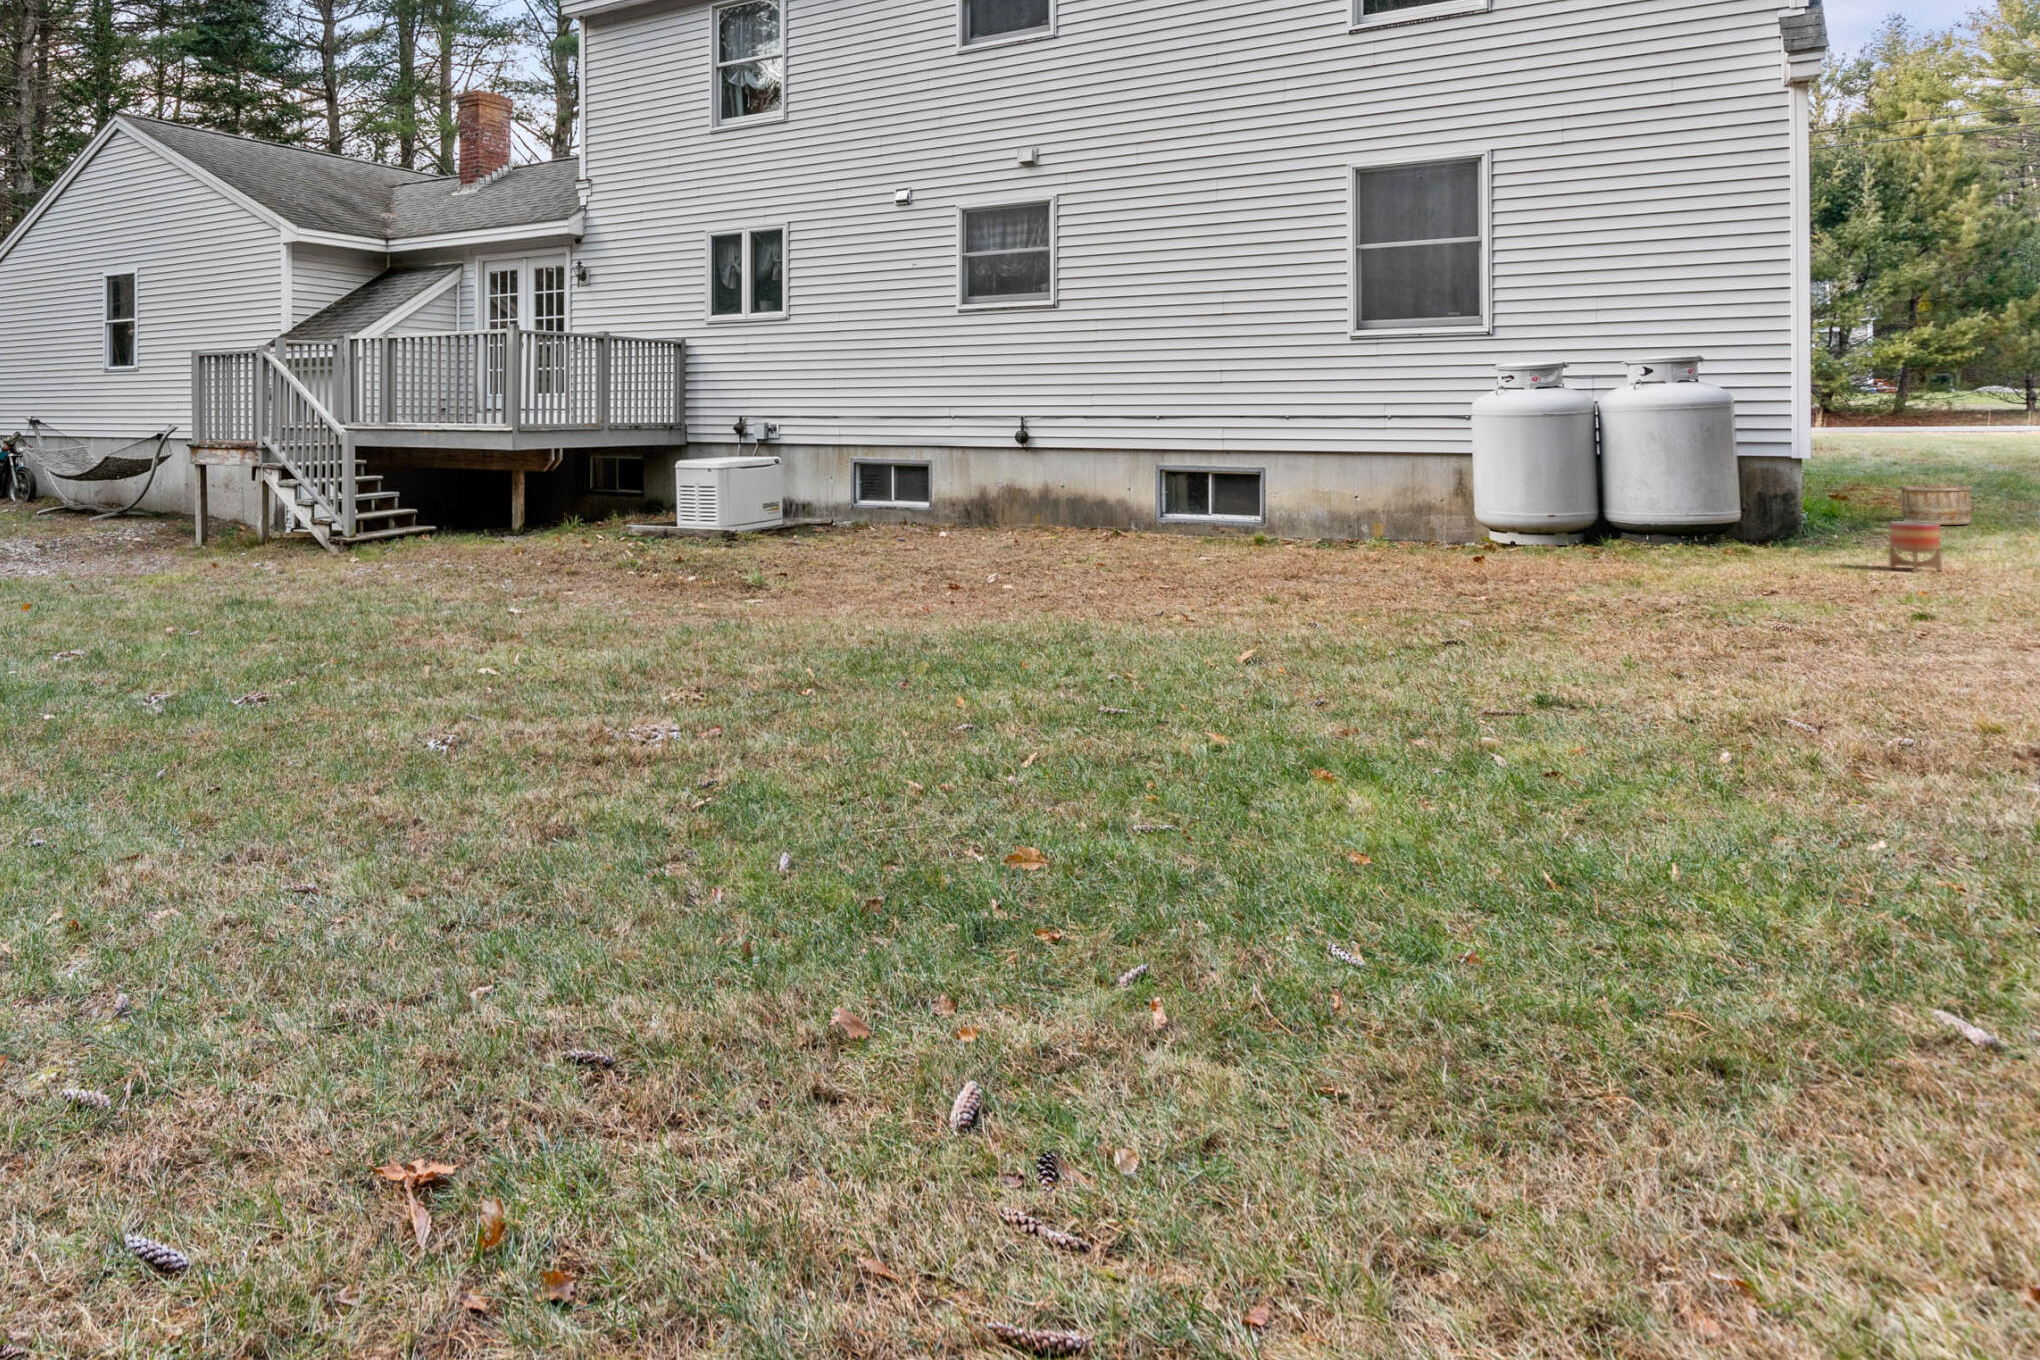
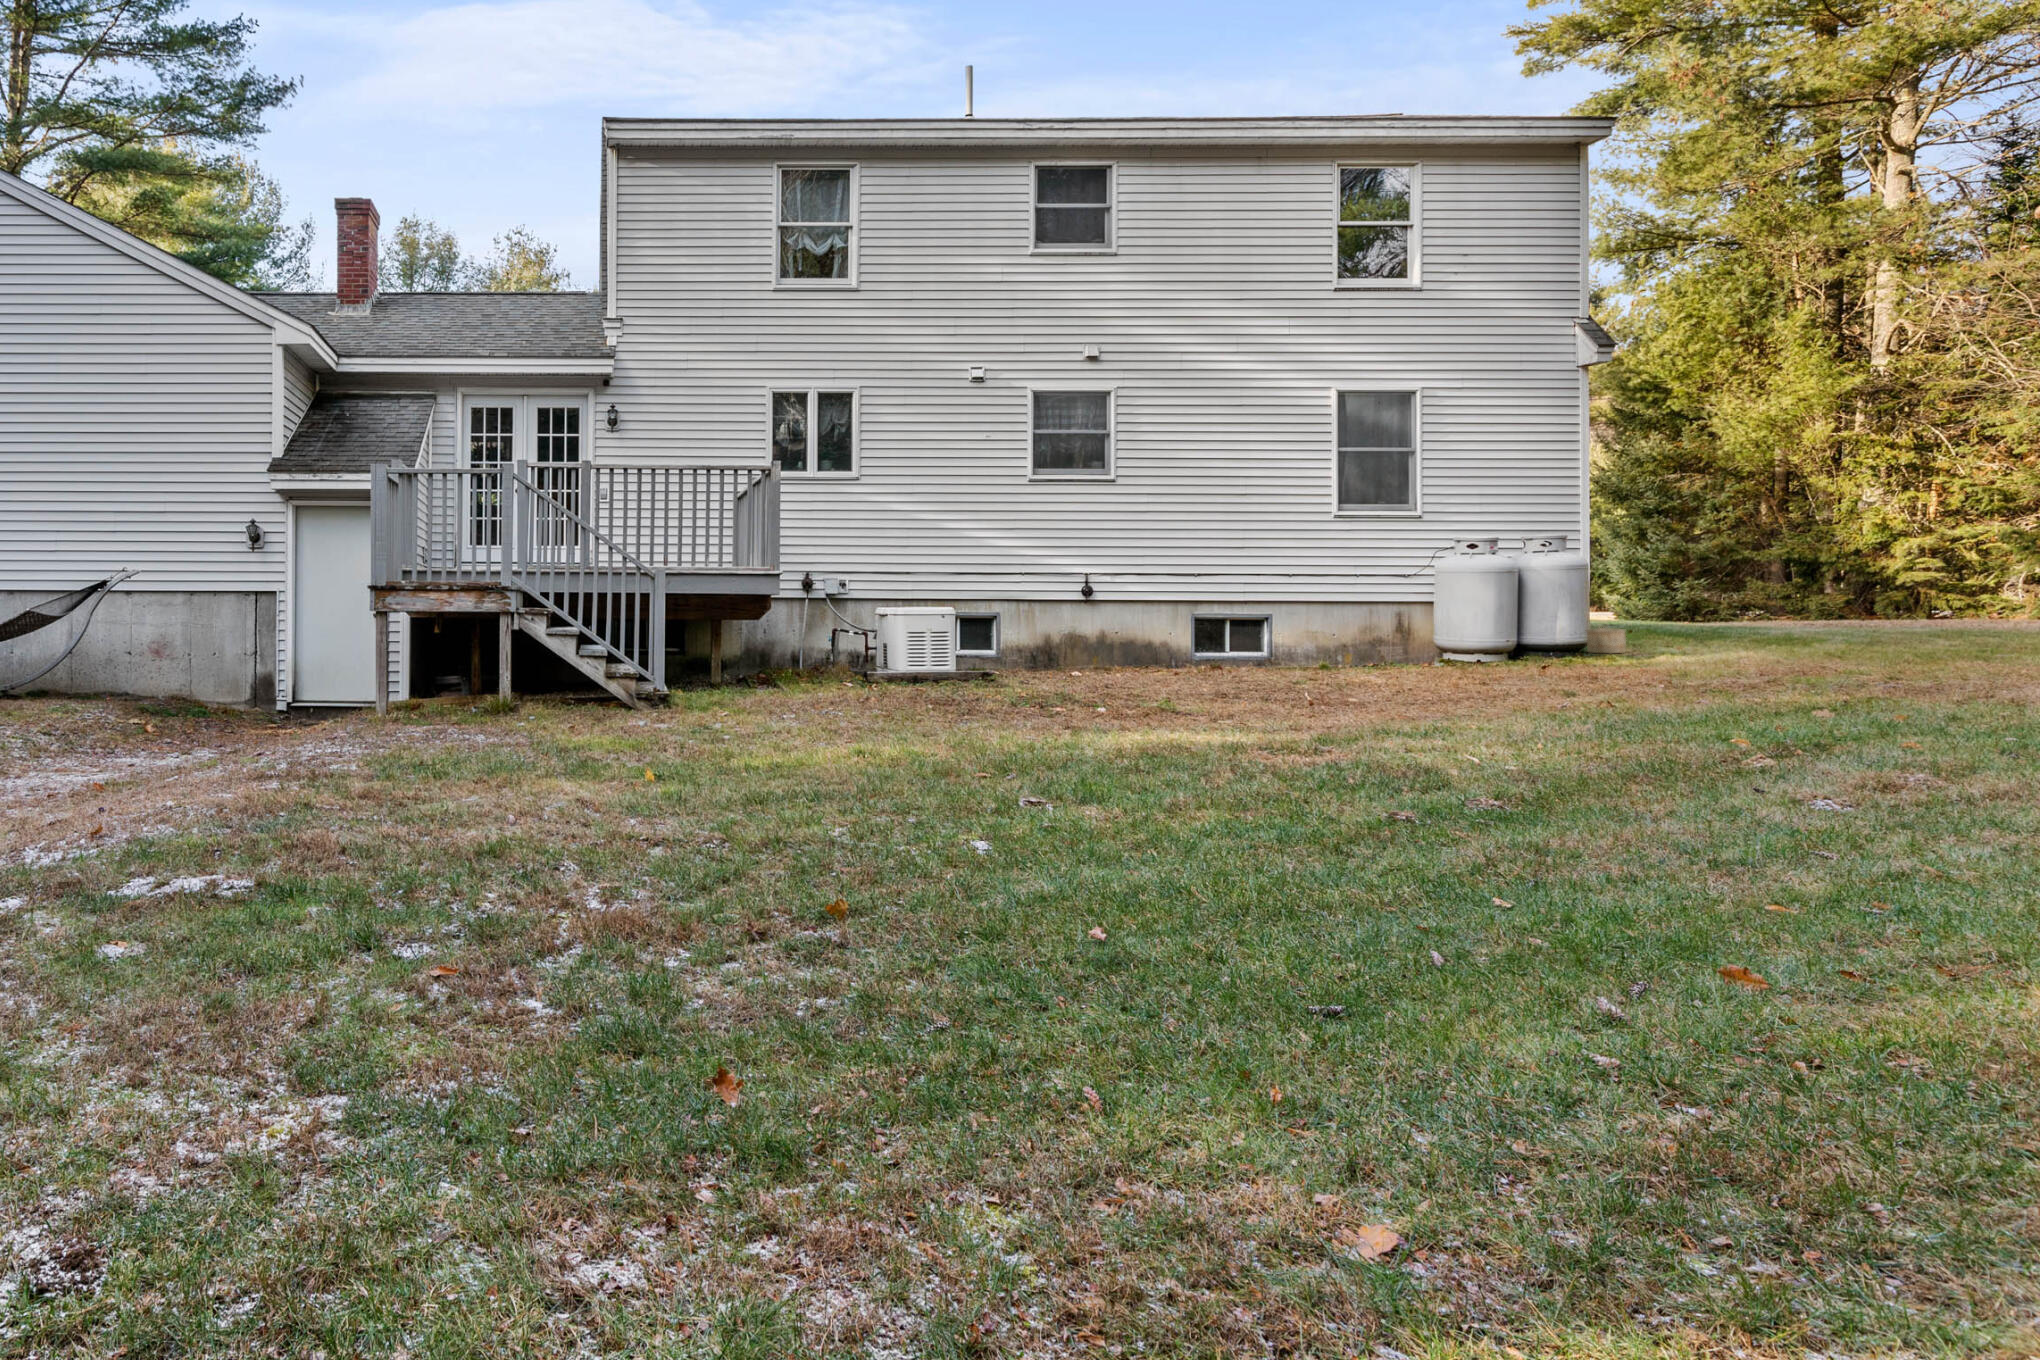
planter: present [1889,521,1942,571] -> none [1756,642,1786,672]

